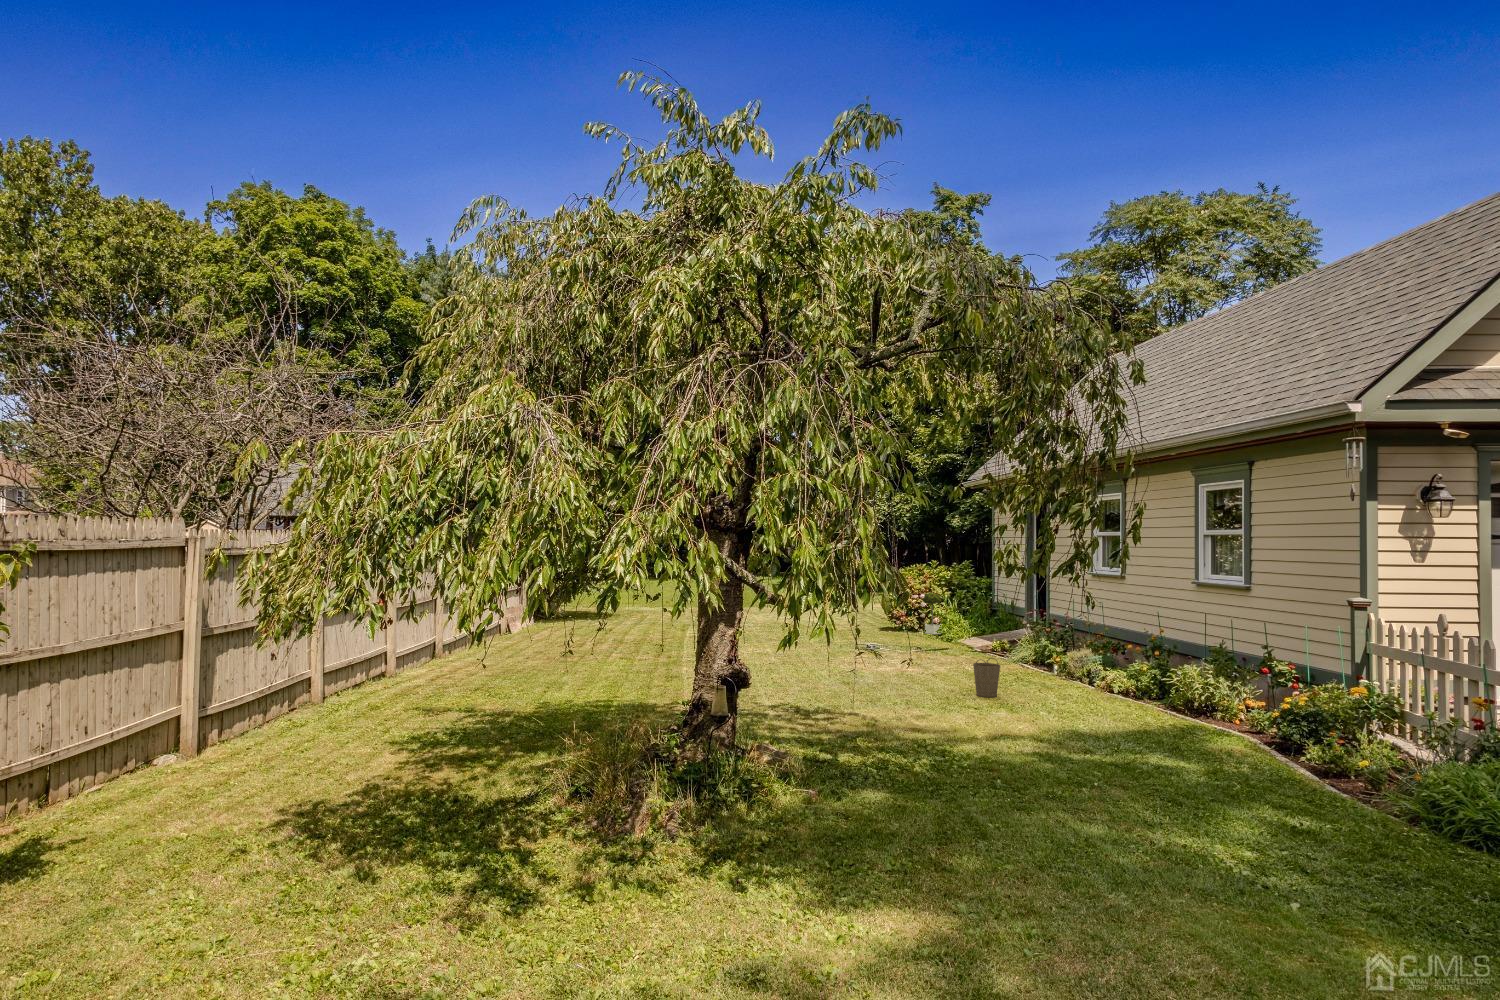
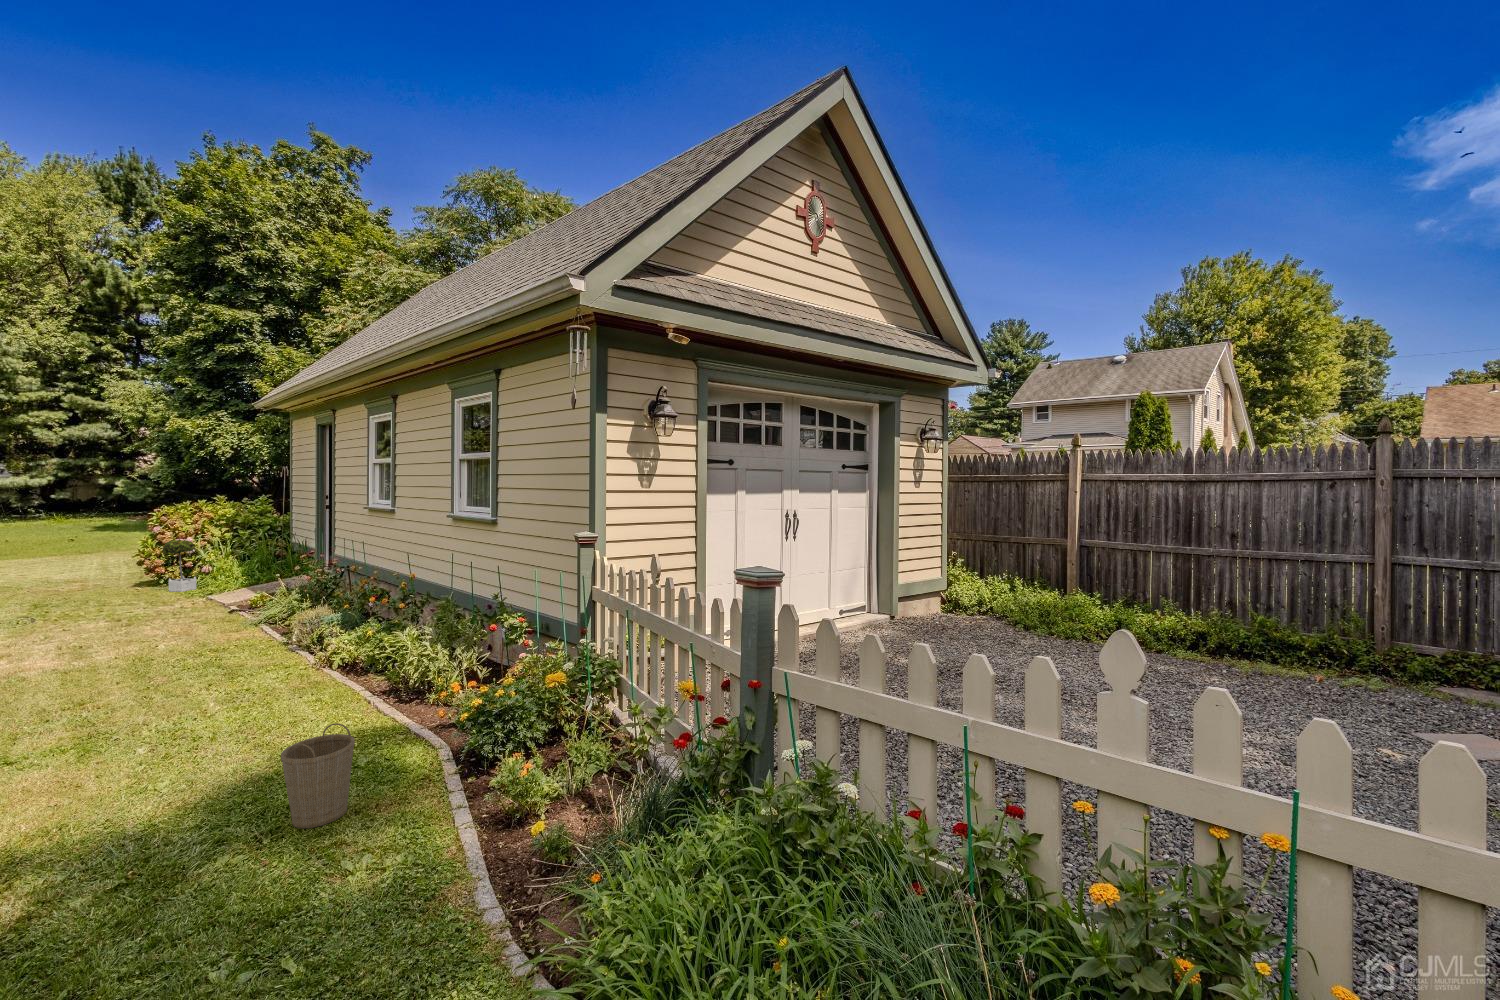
basket: present [973,658,1000,697] -> present [281,723,355,828]

